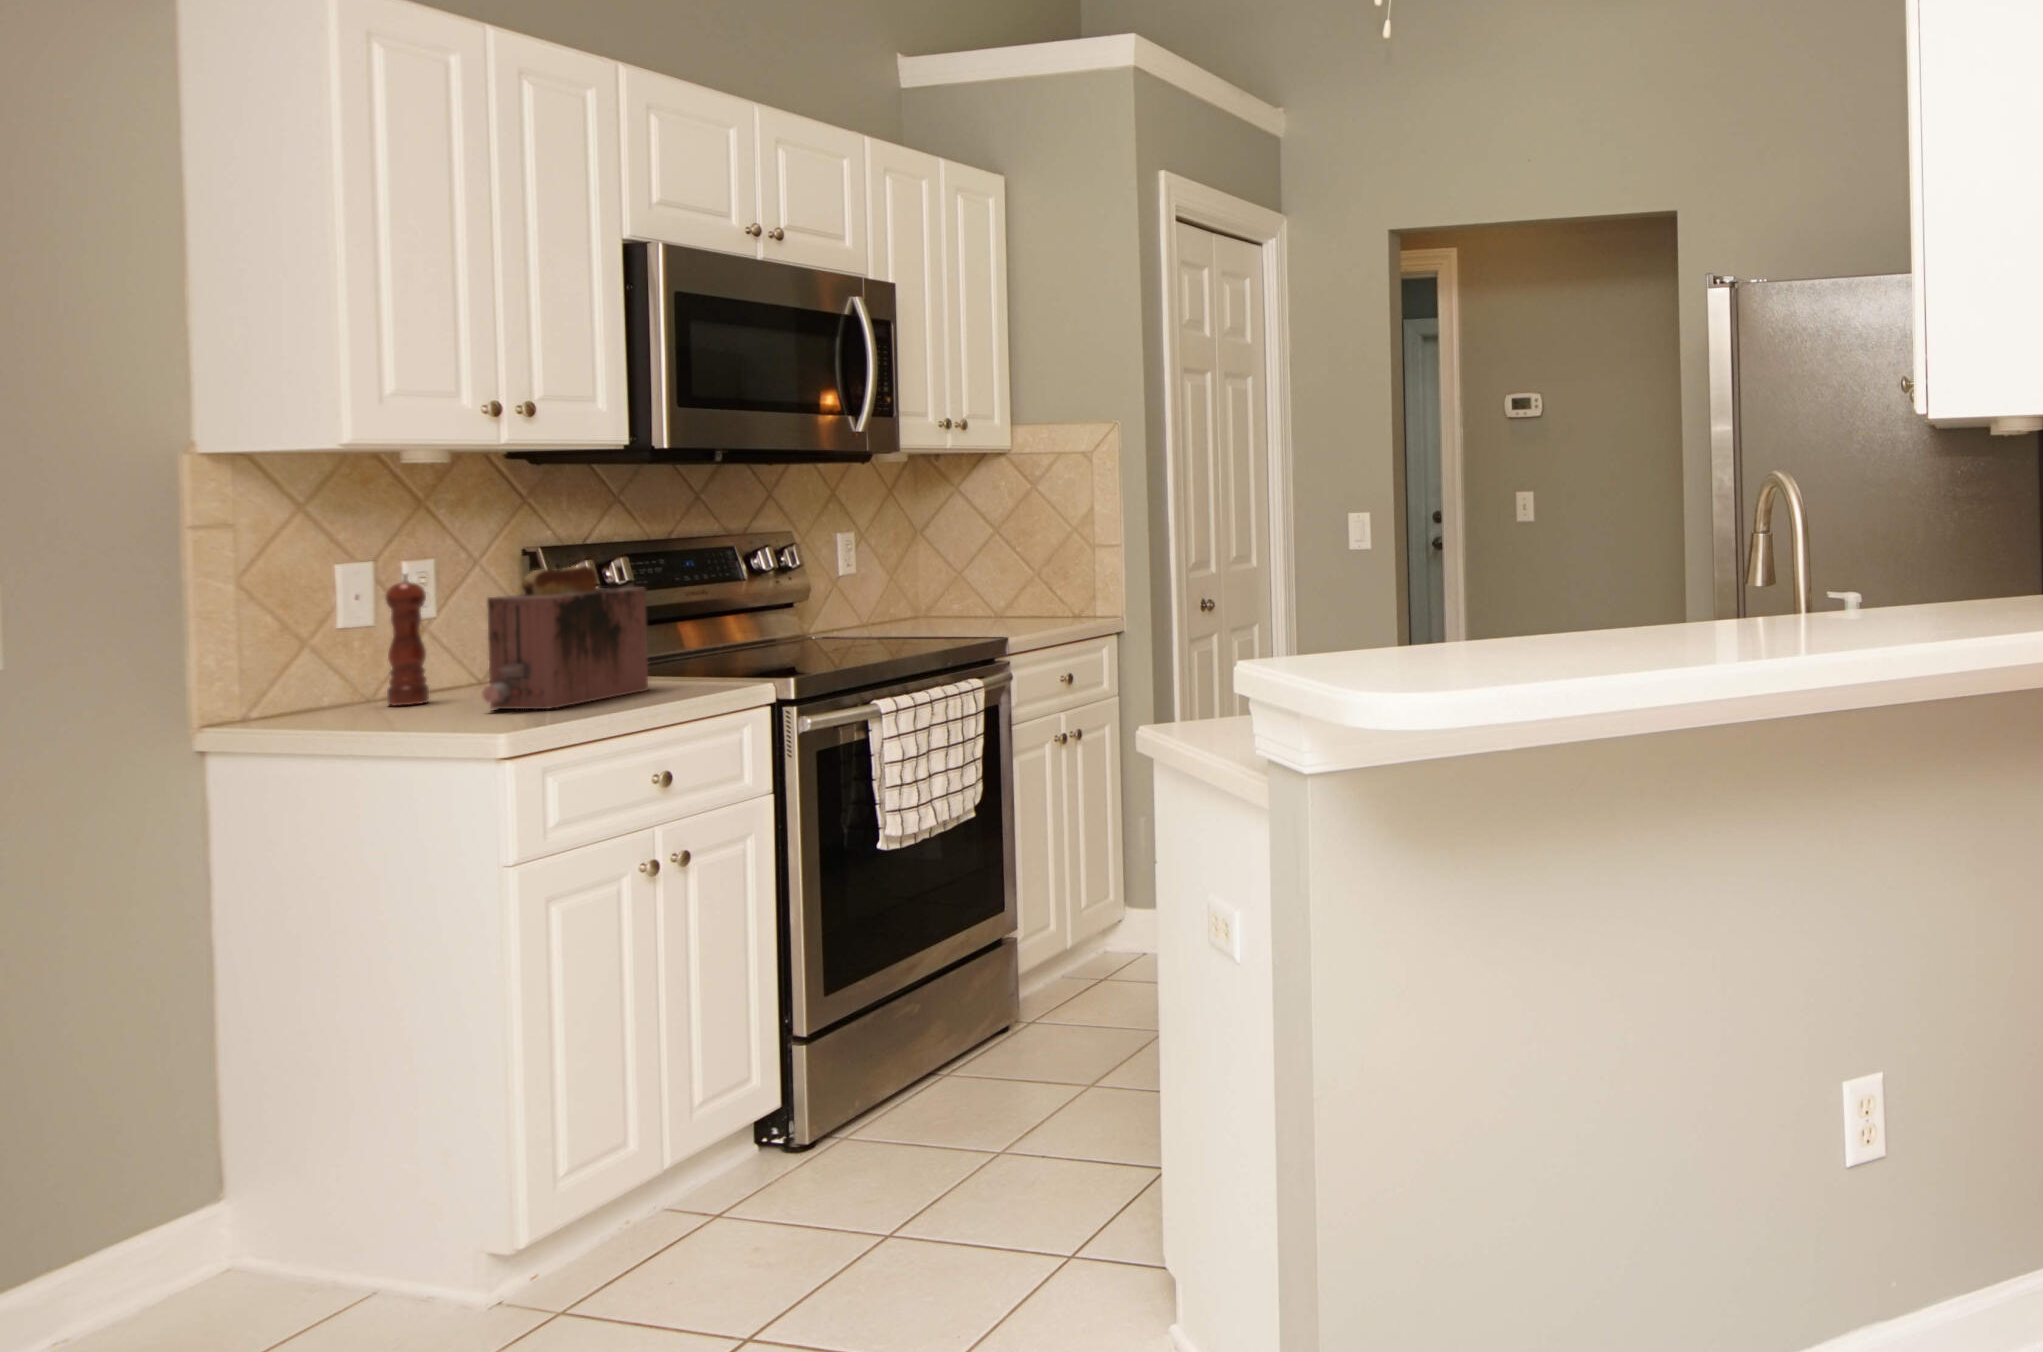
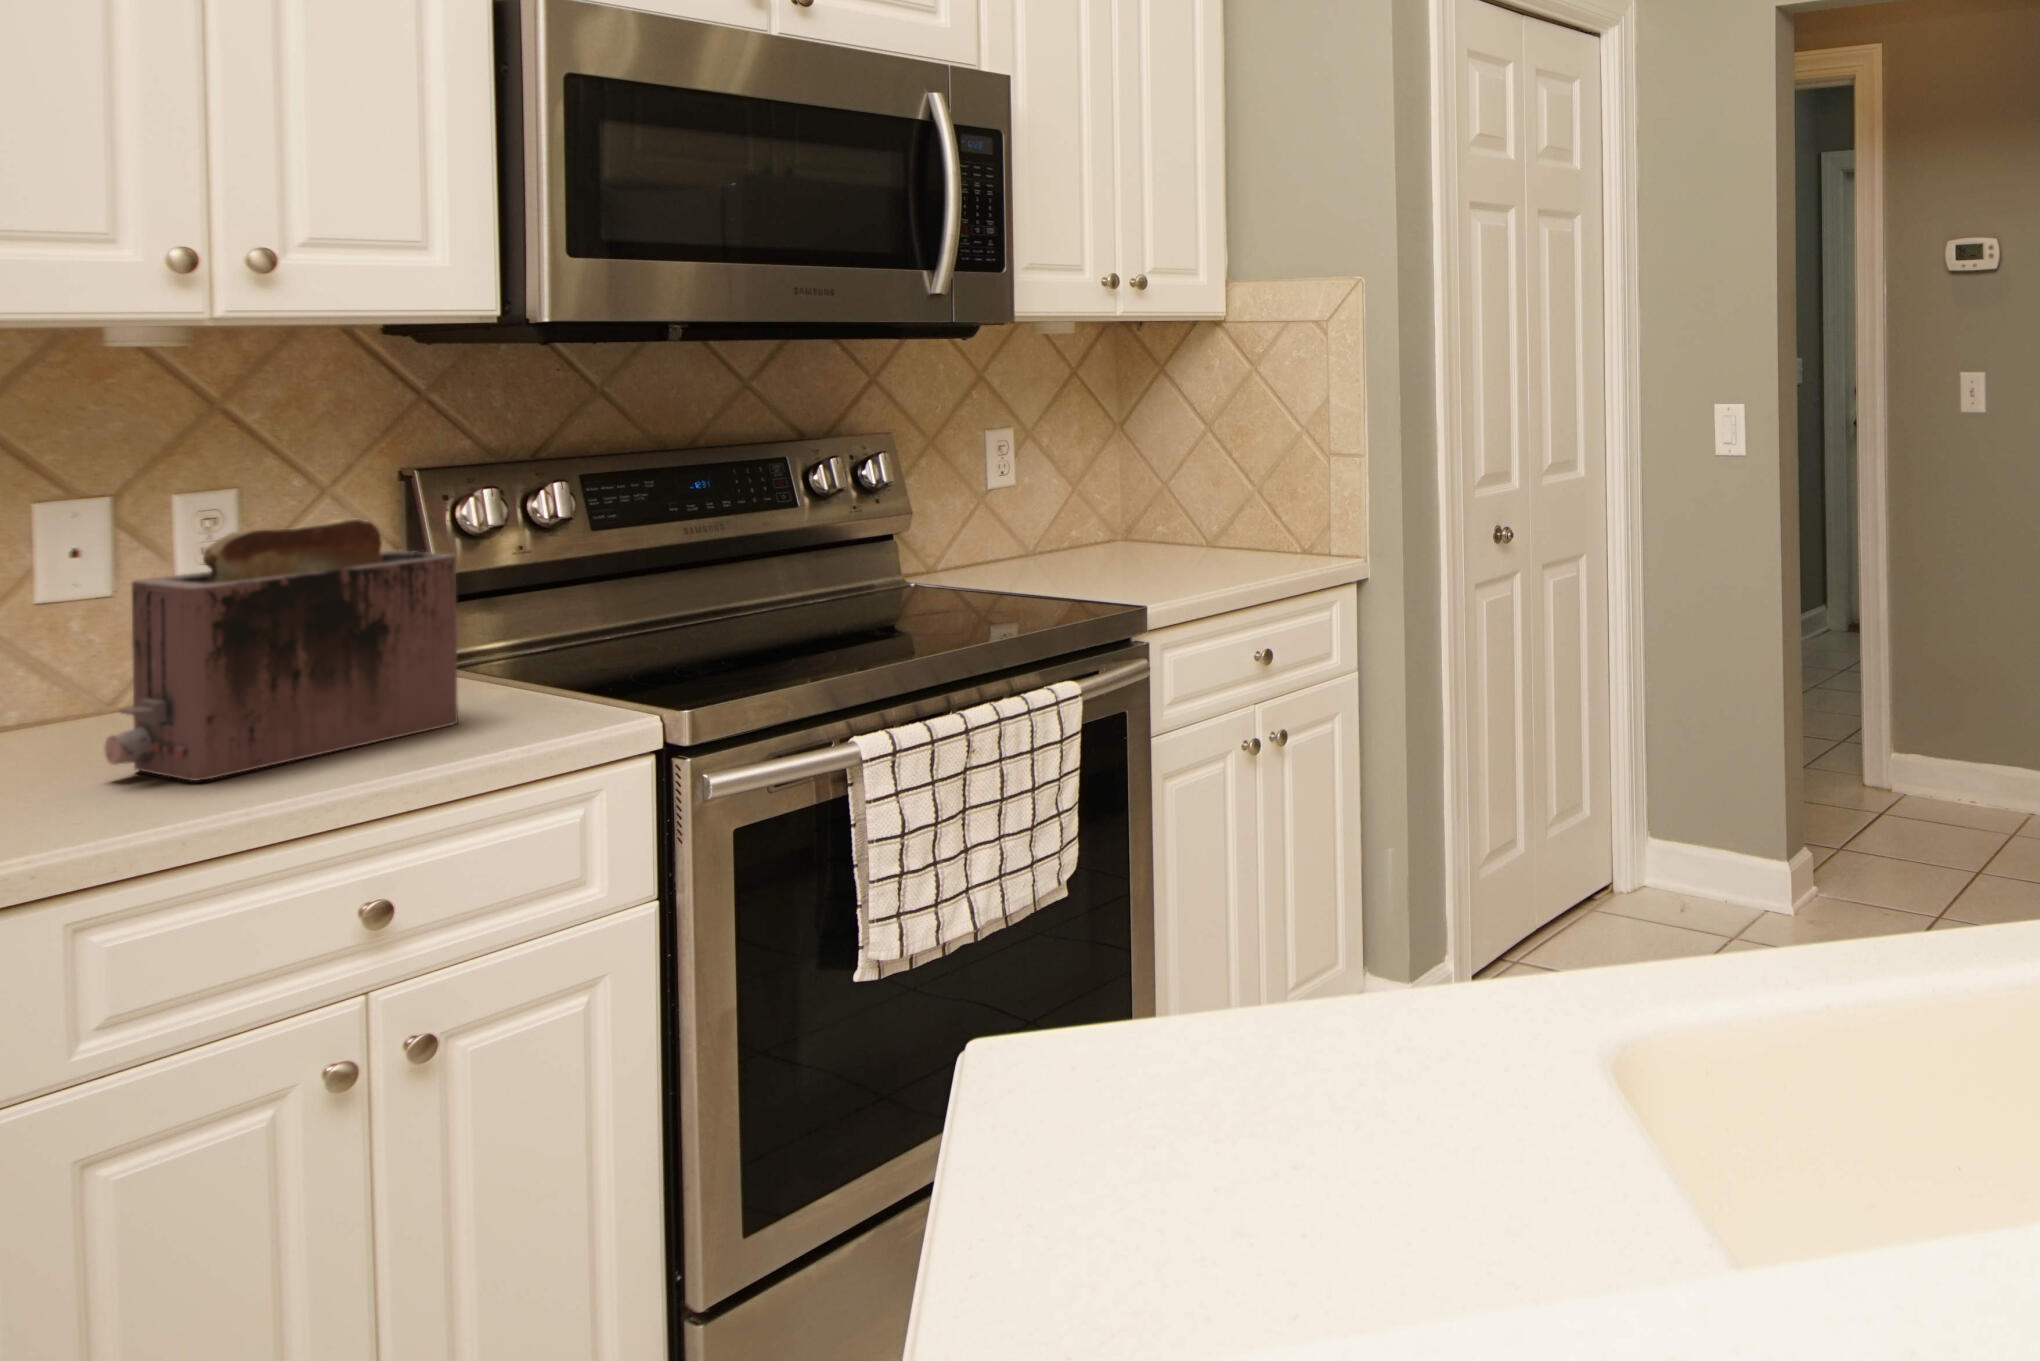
pepper mill: present [385,573,429,706] -> none [72,522,147,736]

